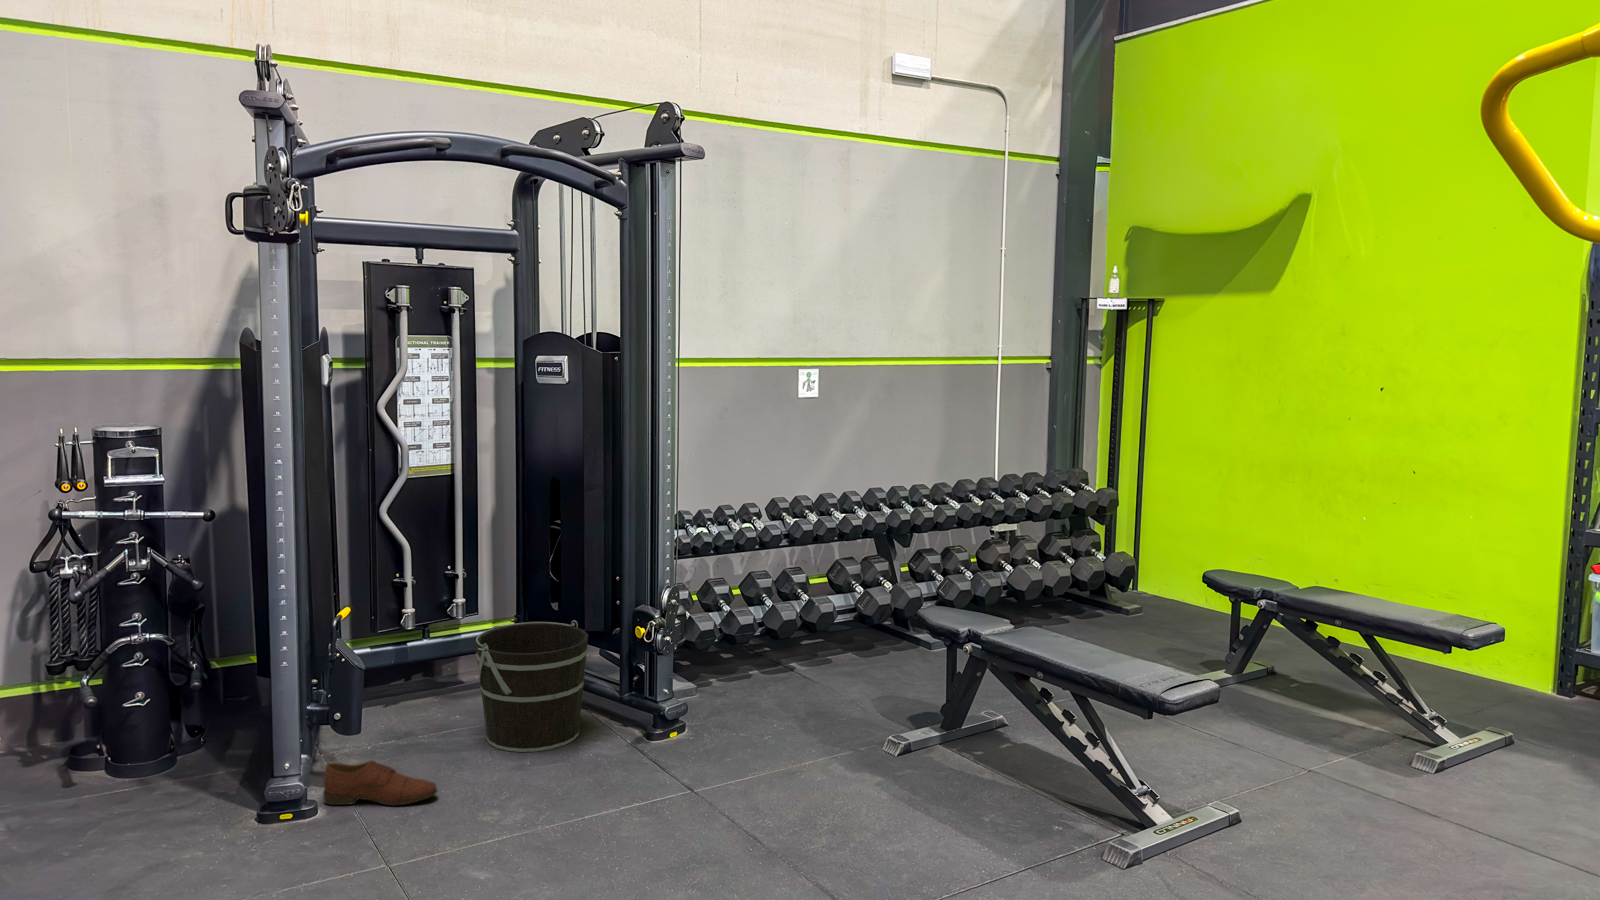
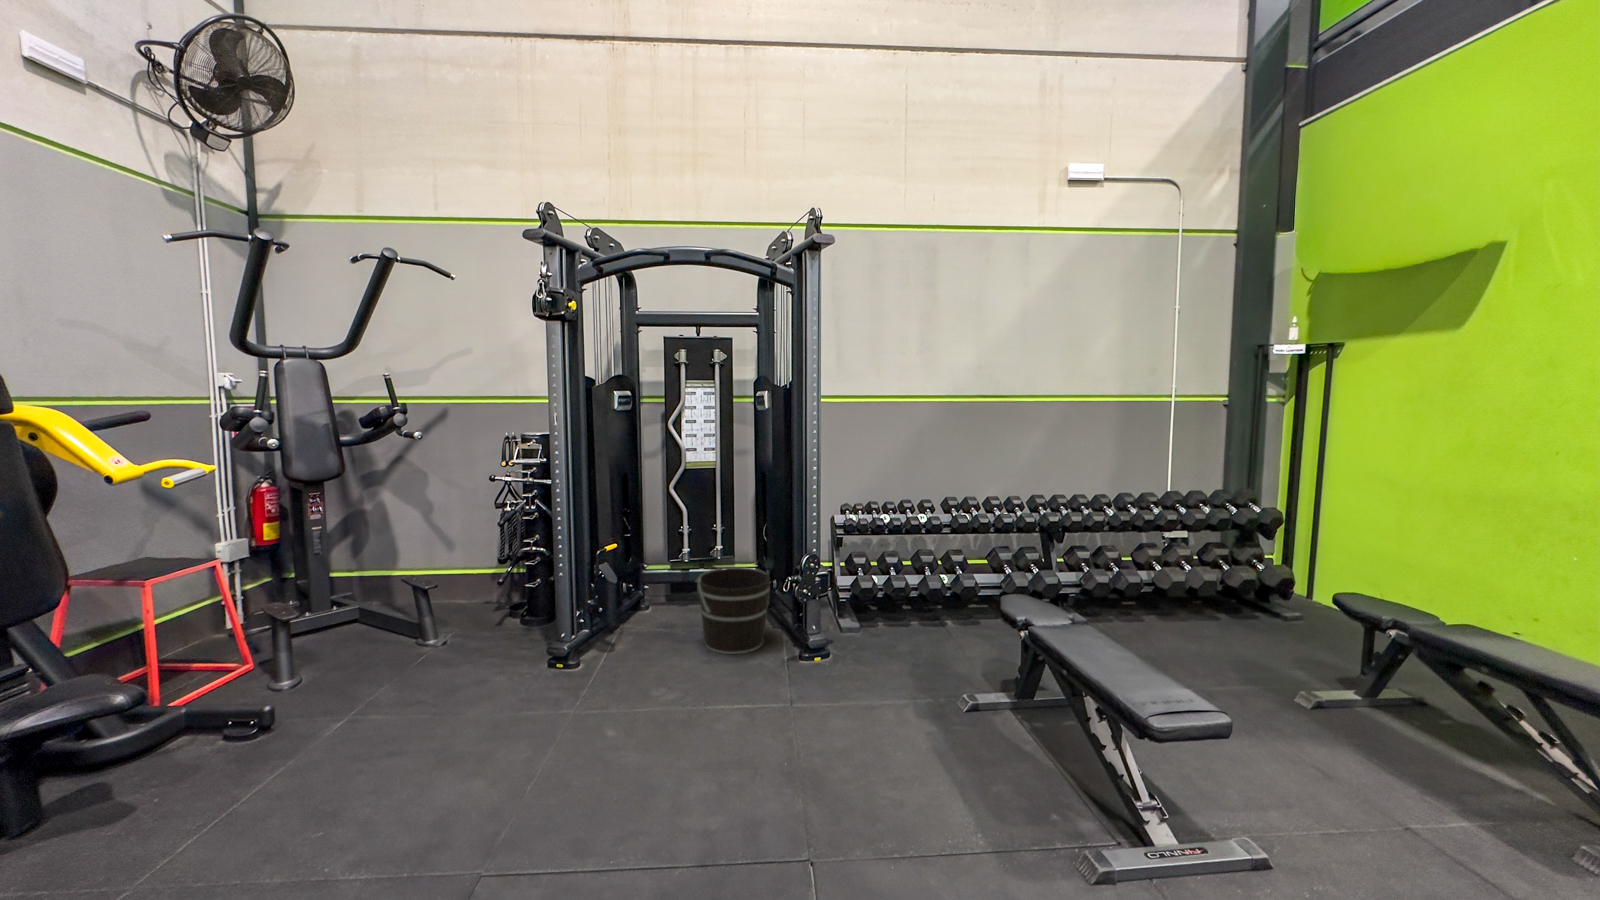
shoe: present [323,761,437,805] -> none [588,638,645,673]

